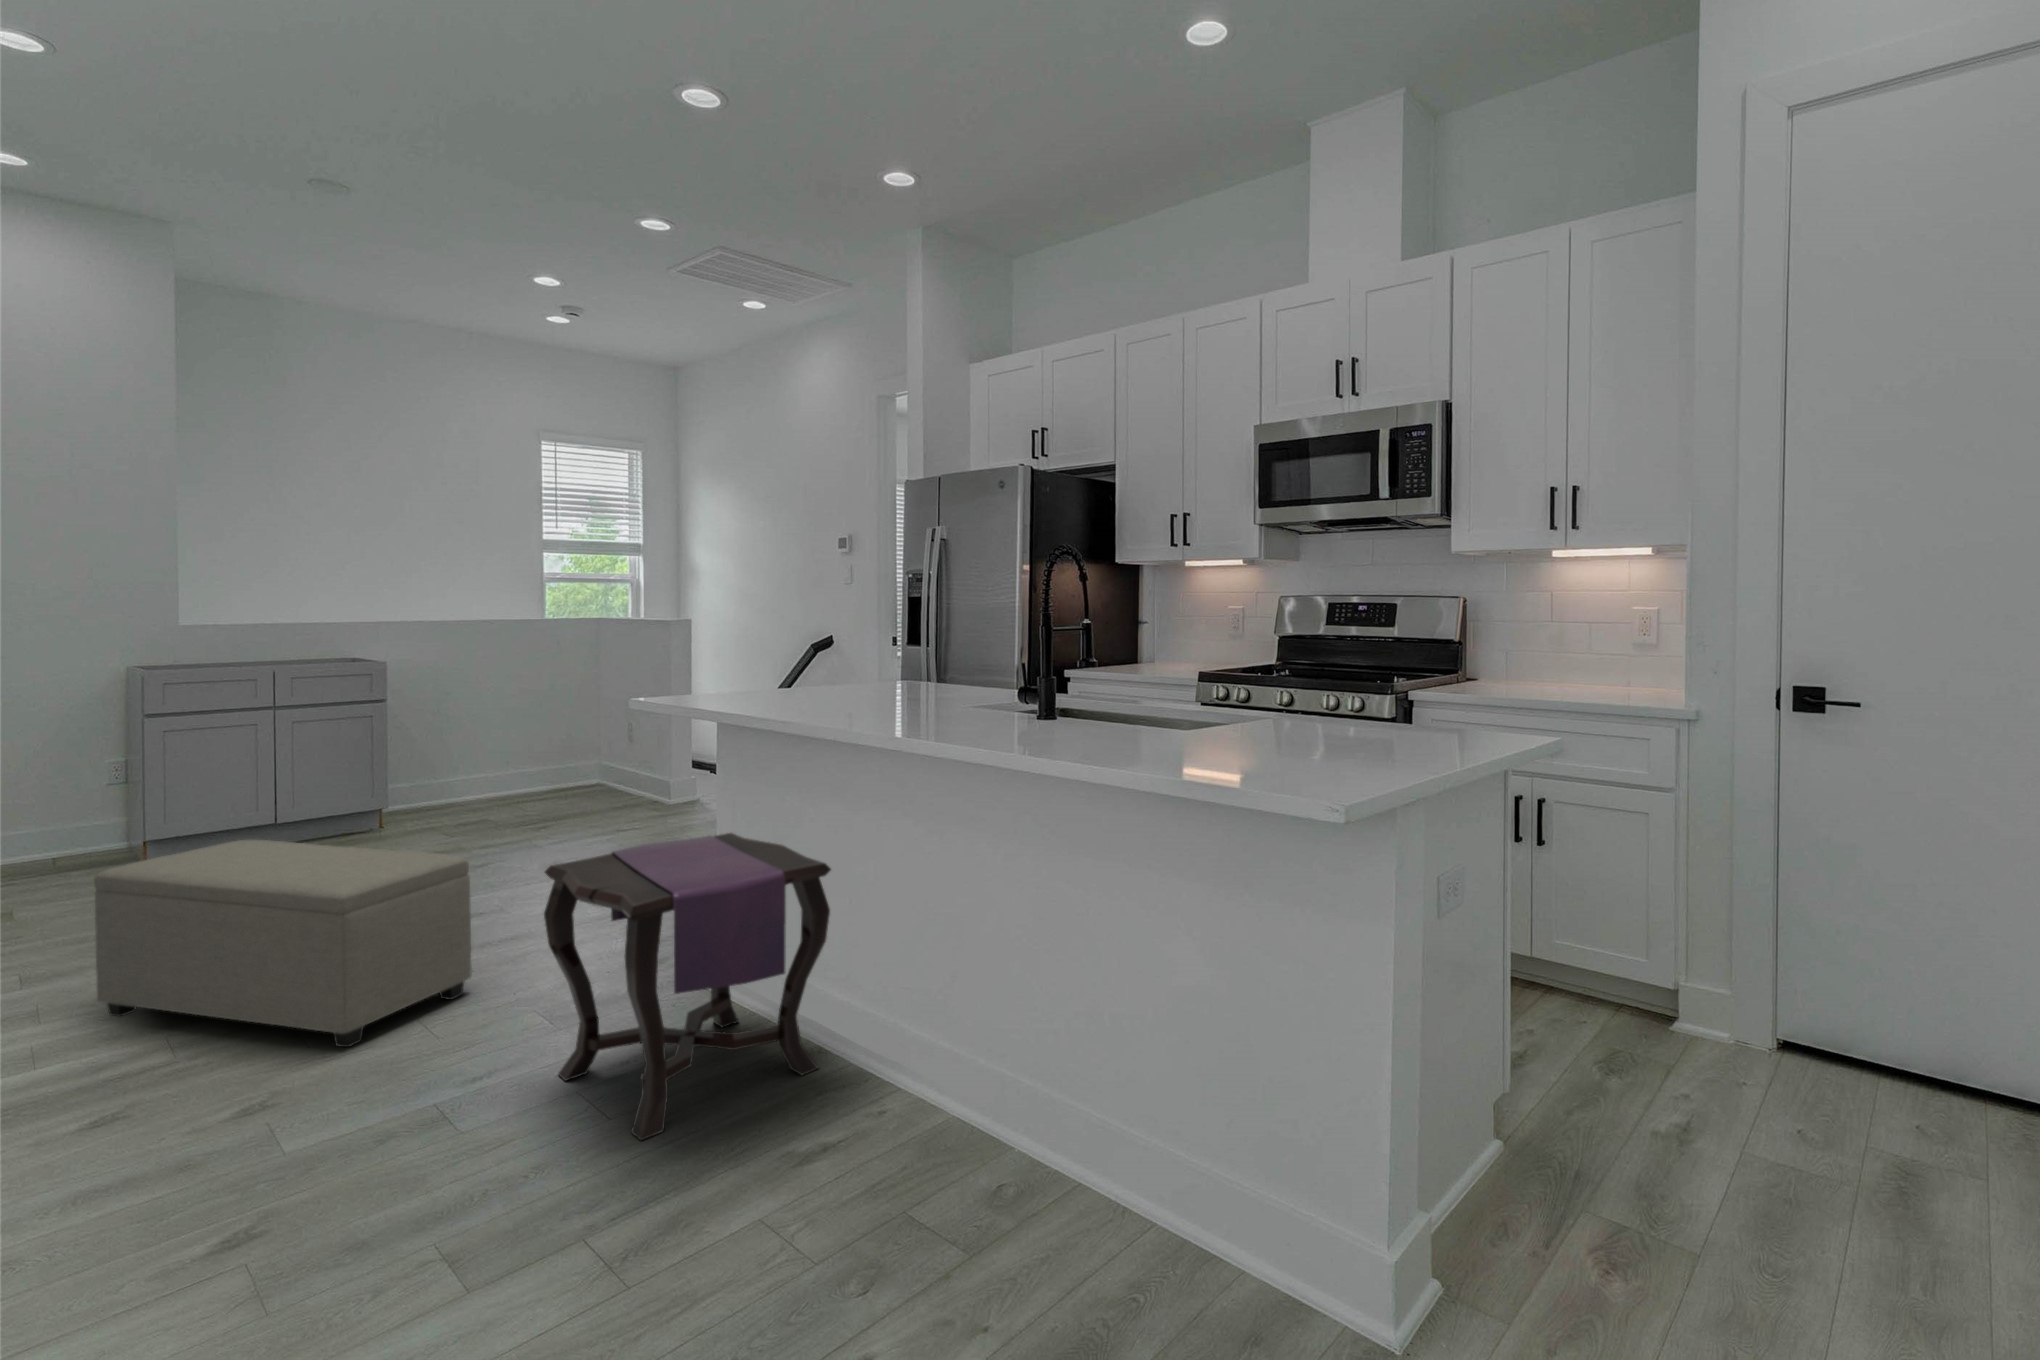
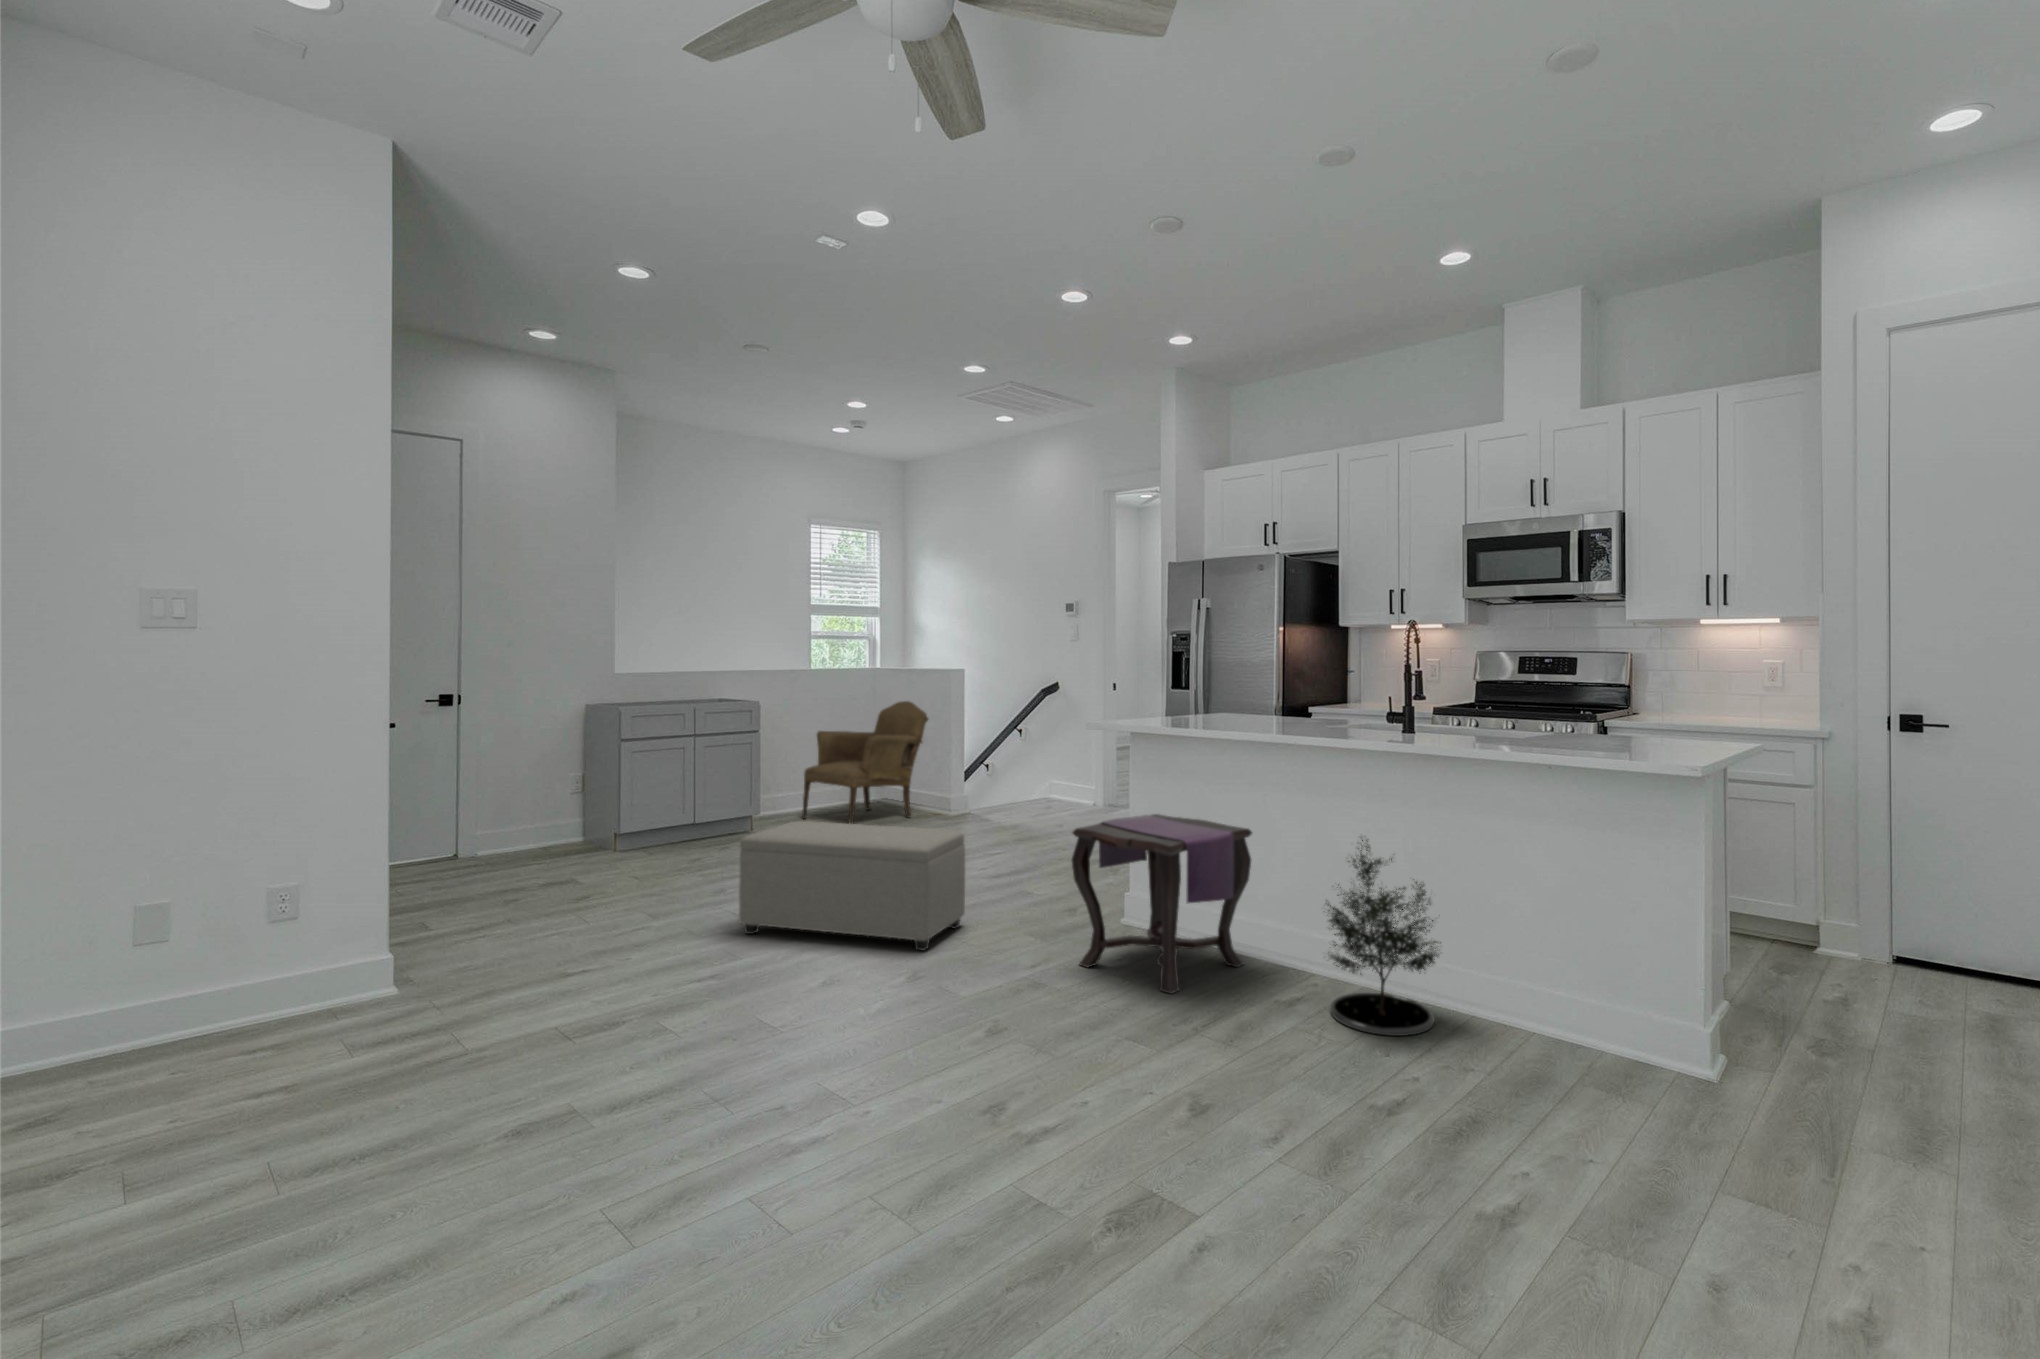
armchair: none [471,659,643,823] -> present [802,701,928,824]
potted tree: none [825,891,1047,1241] -> present [1326,838,1441,1036]

